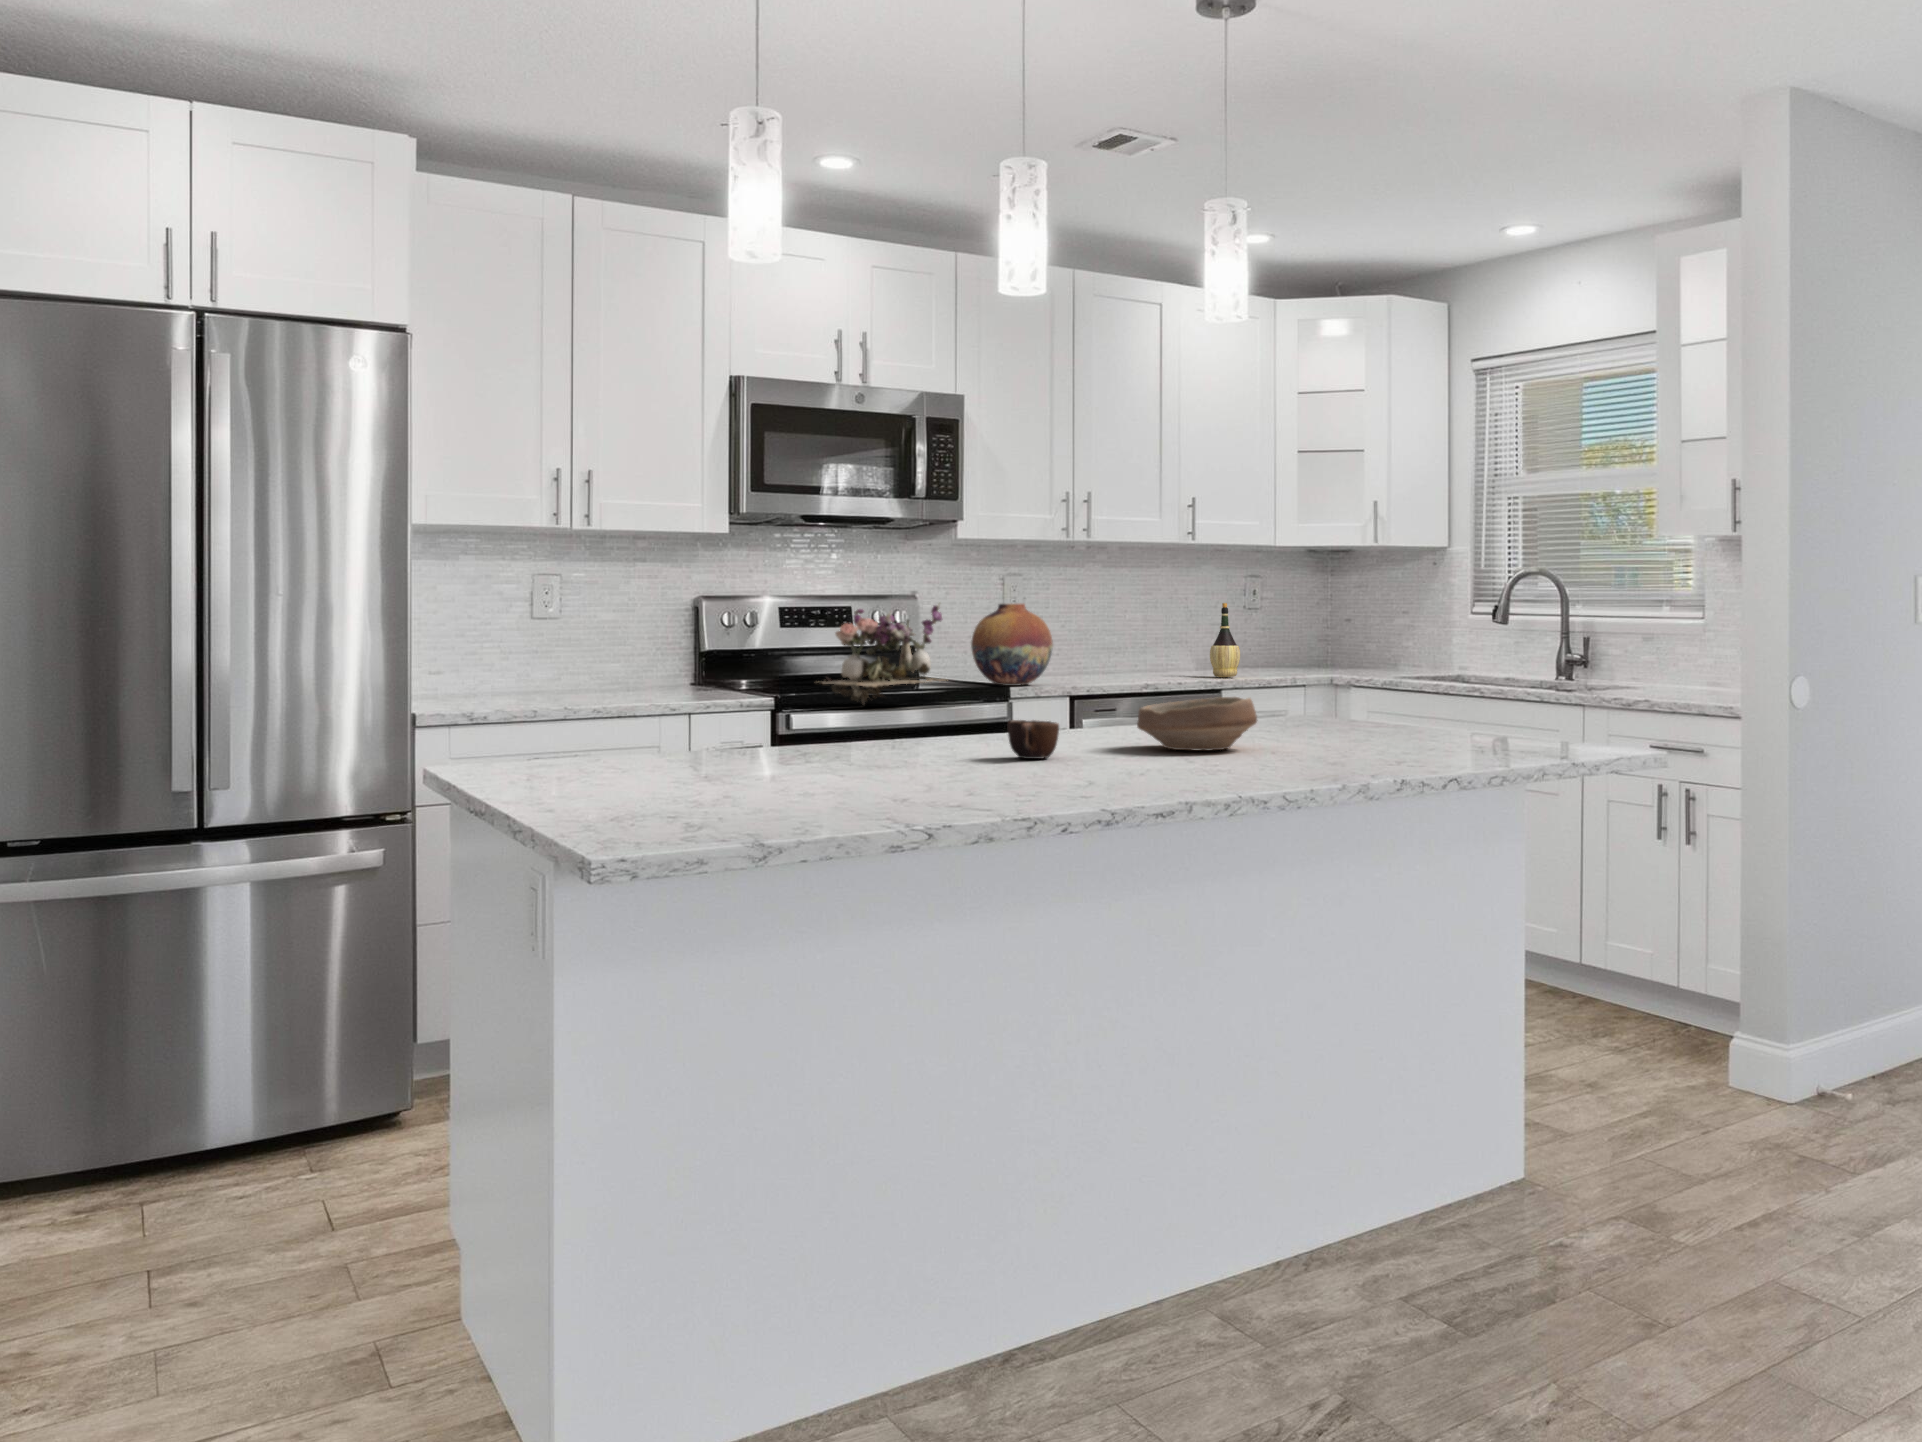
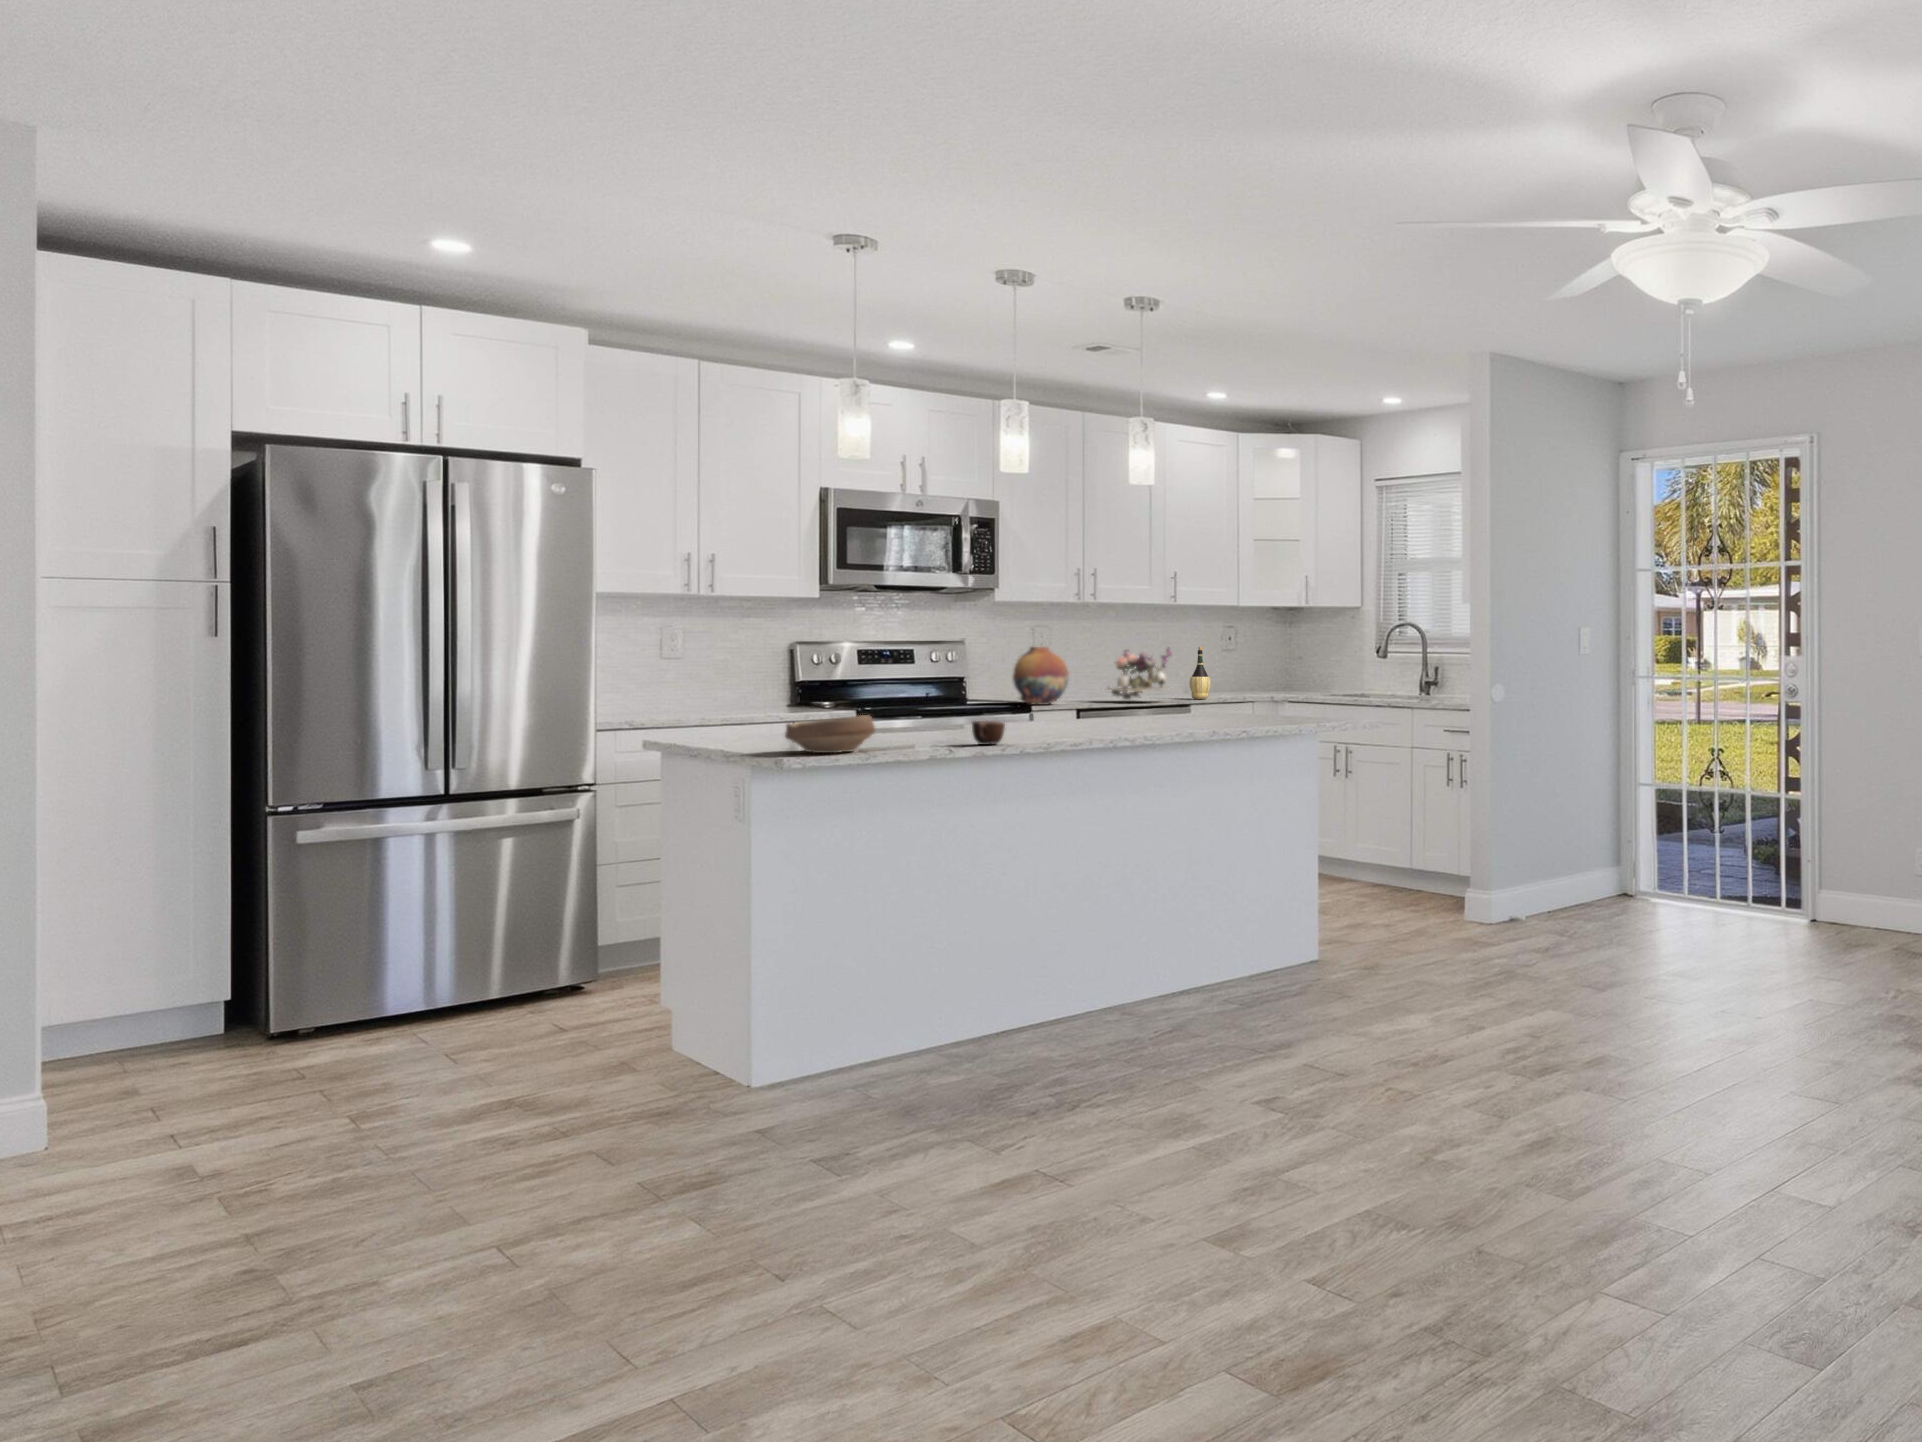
flower arrangement: present [822,603,944,704] -> present [1108,647,1172,701]
bowl: present [1137,697,1257,751] -> present [785,715,875,753]

